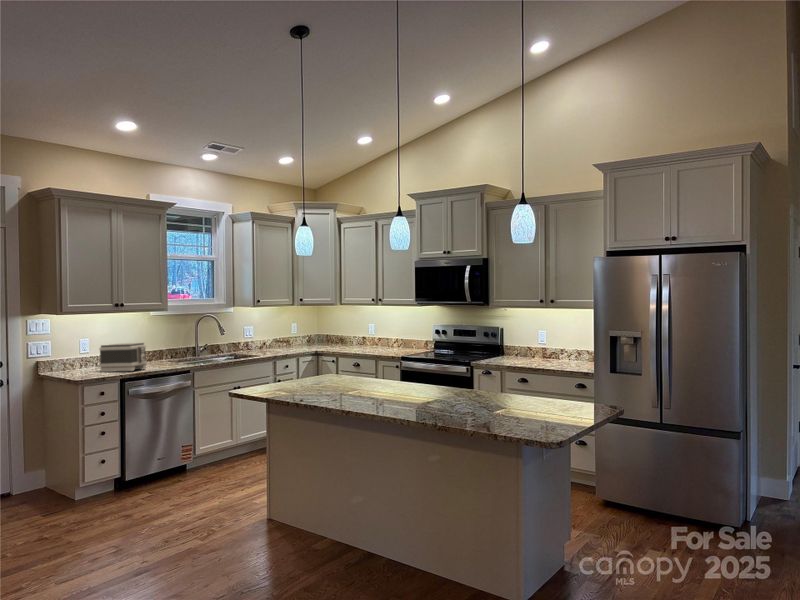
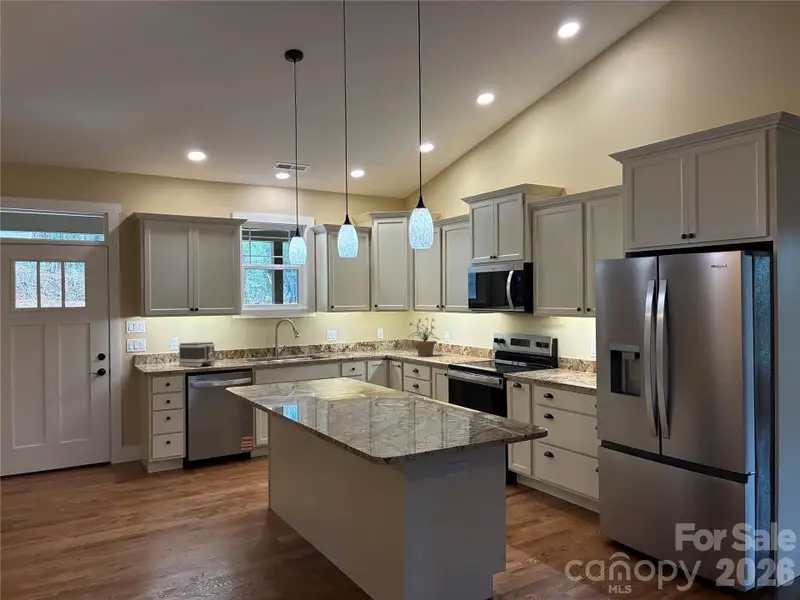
potted plant: none [338,311,370,350] -> present [410,318,439,356]

